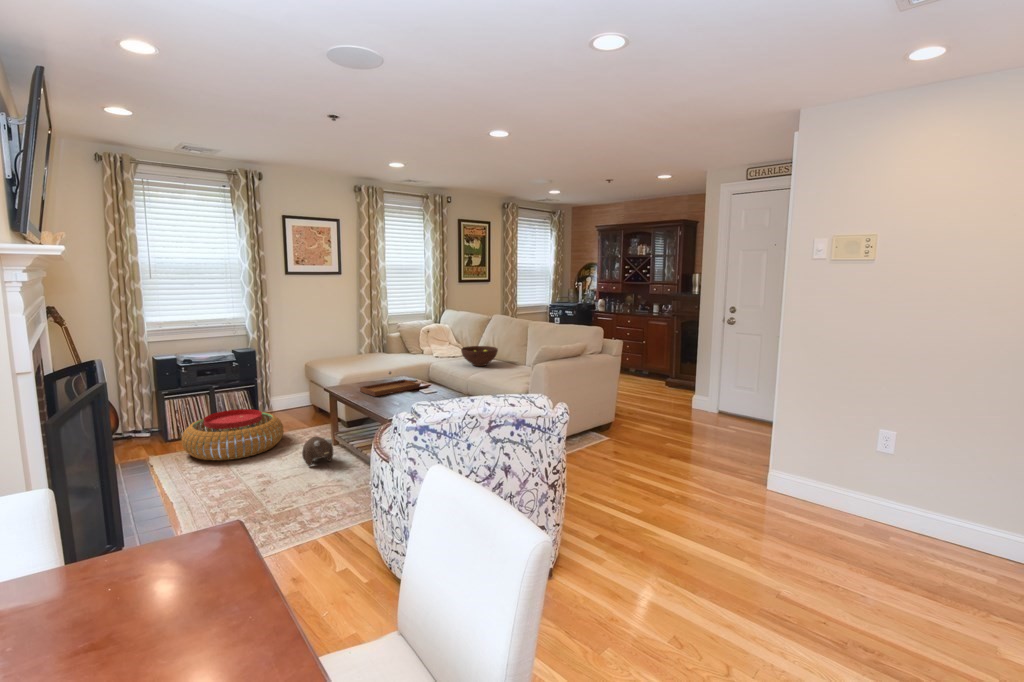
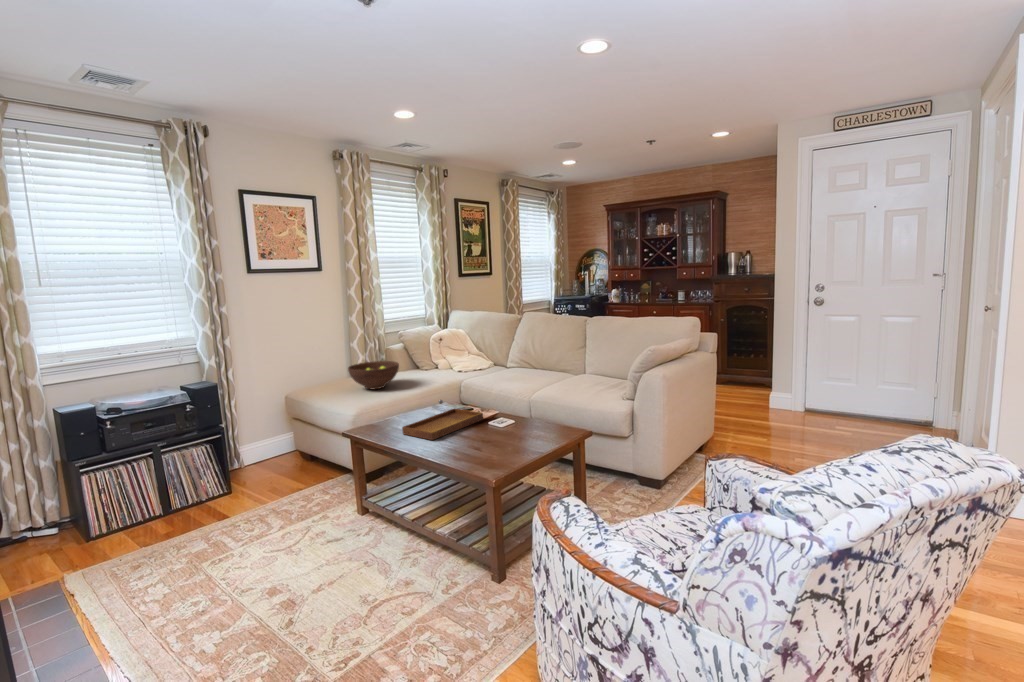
fruit bowl: present [461,346,498,366] -> present [348,361,399,389]
pouf: present [181,409,284,460] -> none [118,474,281,570]
plush toy: present [302,437,333,466] -> none [328,511,378,560]

